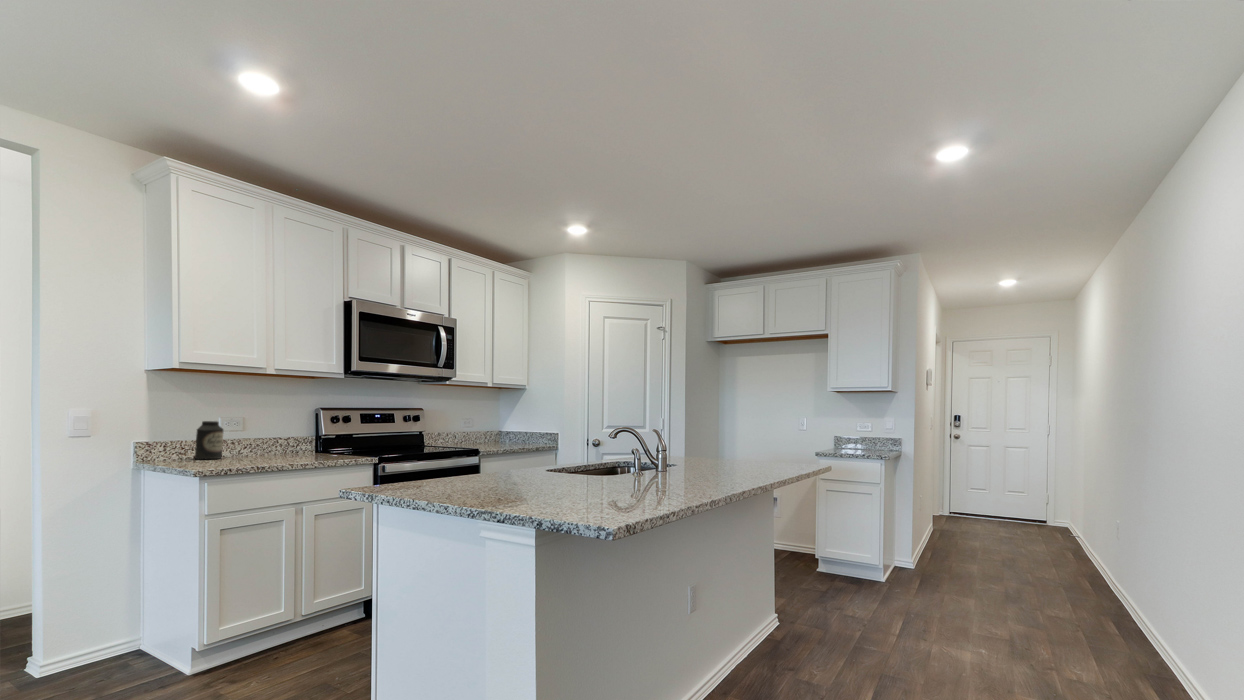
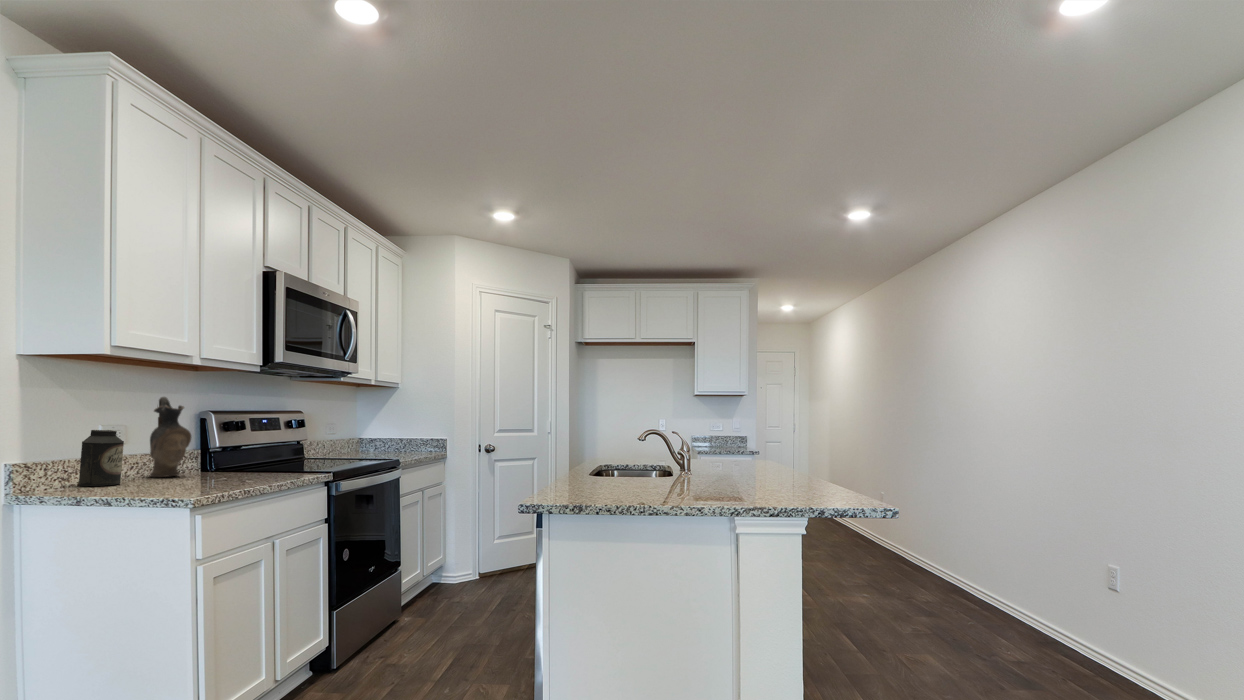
ceramic pitcher: none [259,398,286,455] -> present [150,397,191,477]

